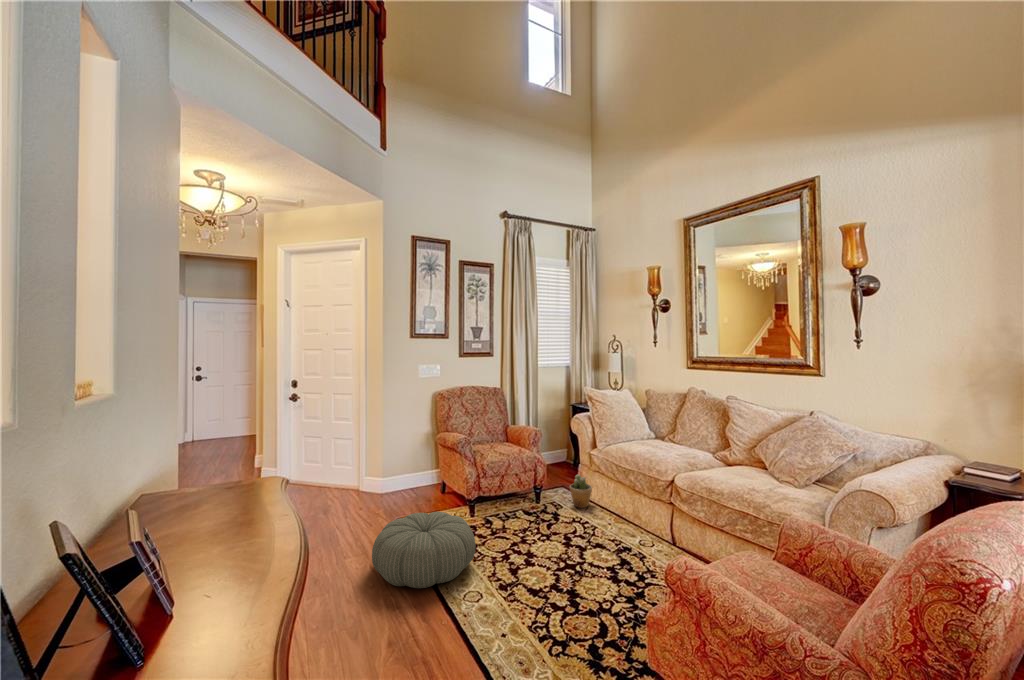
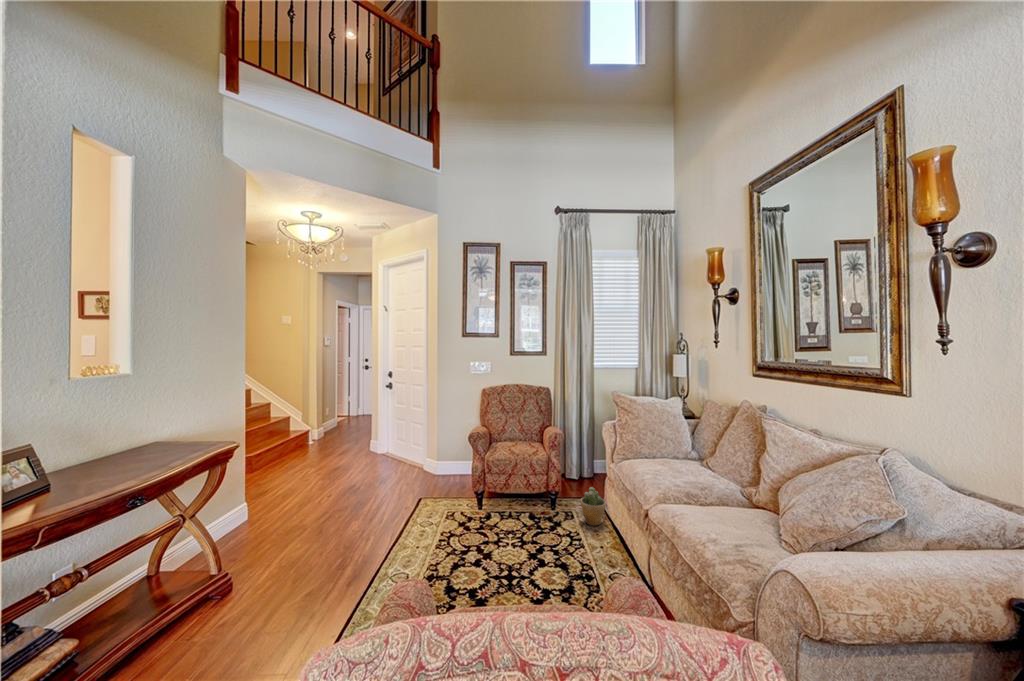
pouf: present [372,512,476,588] -> none [337,496,436,568]

